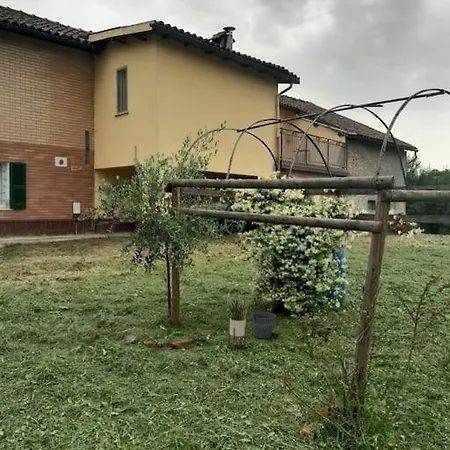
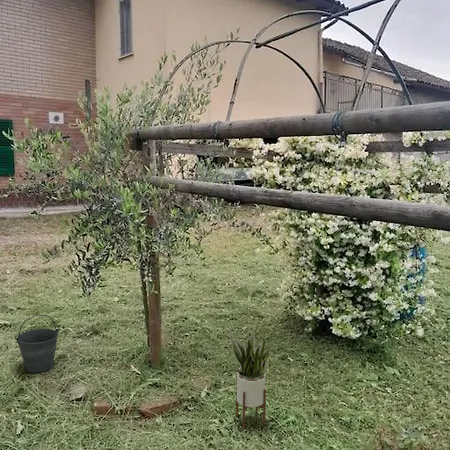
bucket: present [251,302,276,338] -> present [15,315,59,373]

